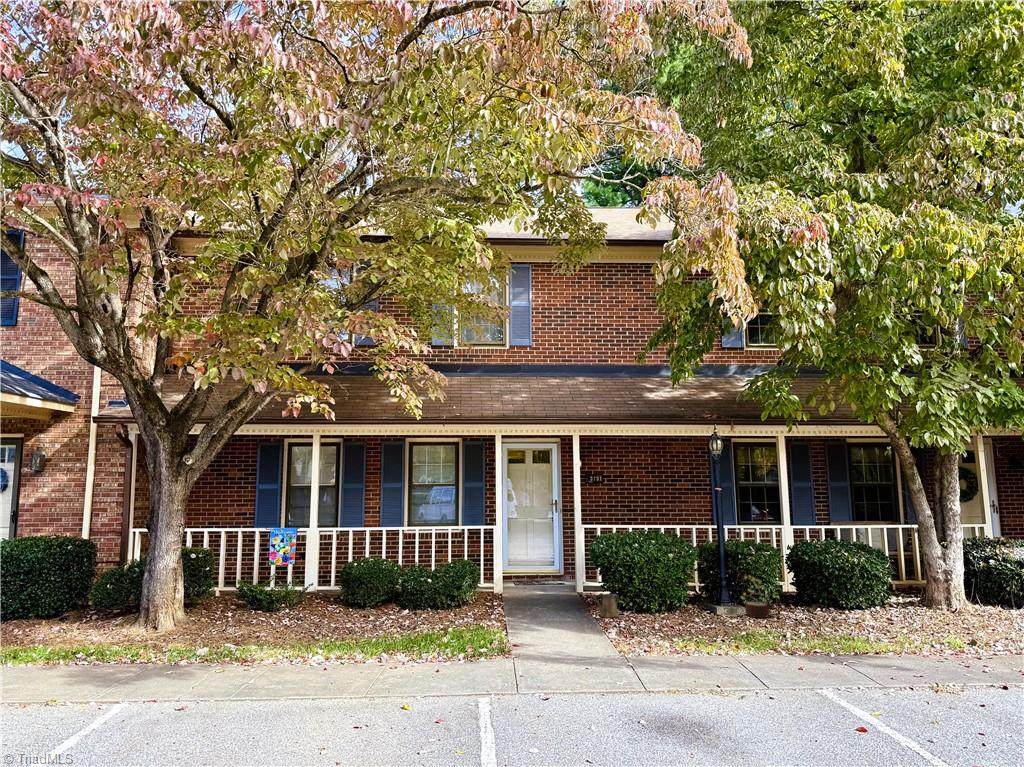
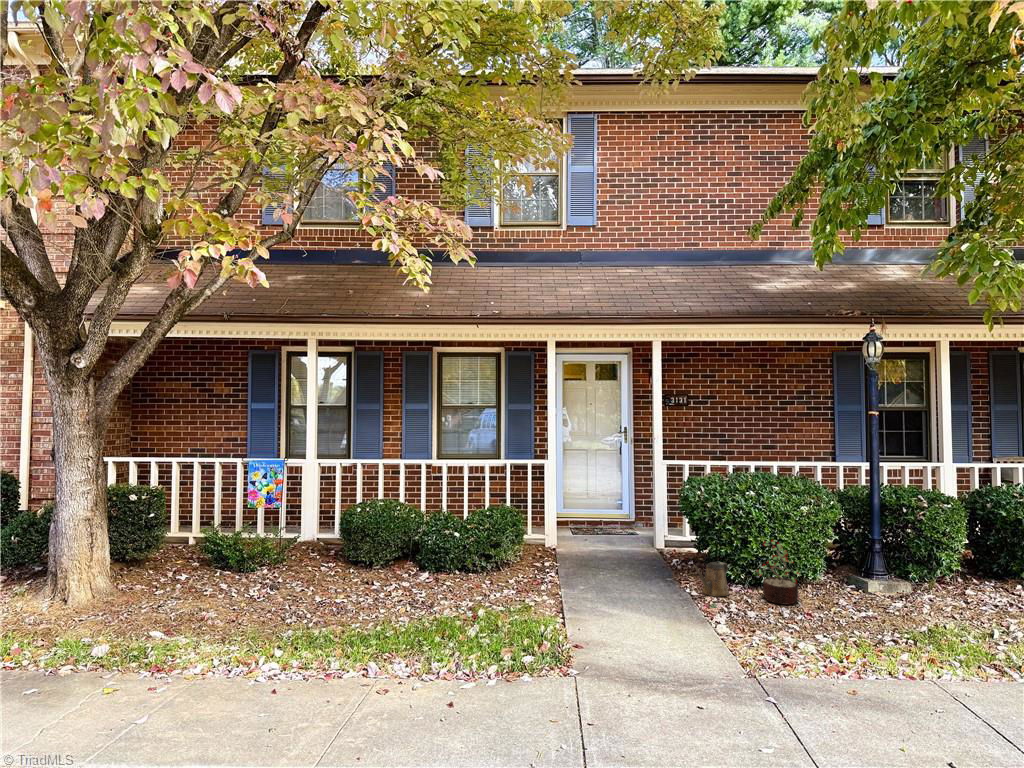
decorative plant: present [741,575,769,618] -> present [757,541,799,605]

